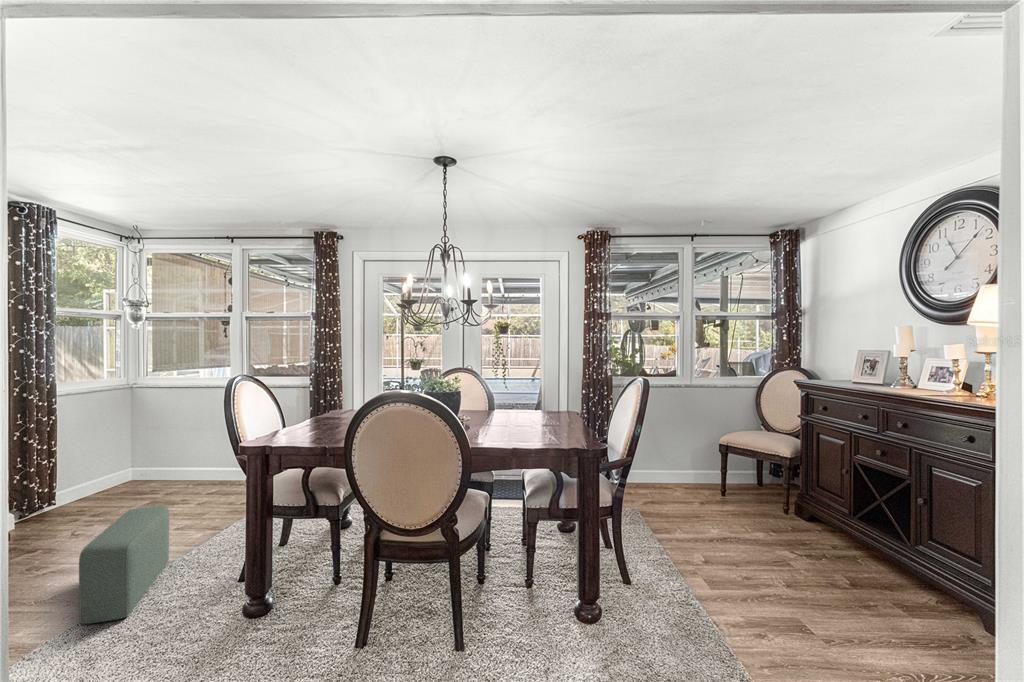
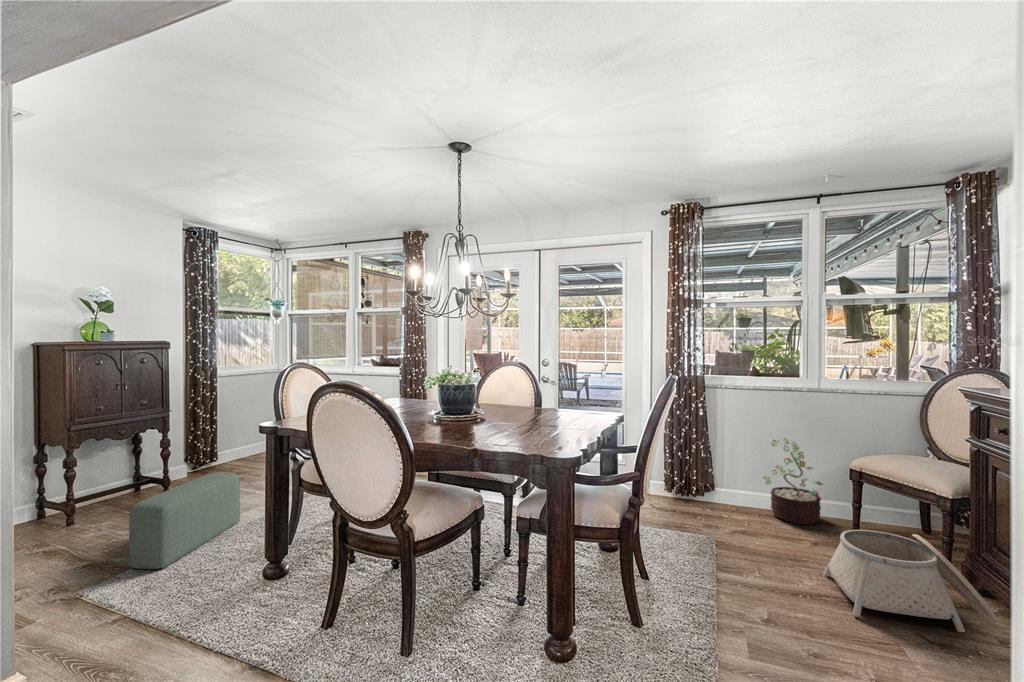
decorative plant: none [655,425,700,491] -> present [763,439,823,524]
basket: none [718,482,821,542] -> present [823,530,996,632]

